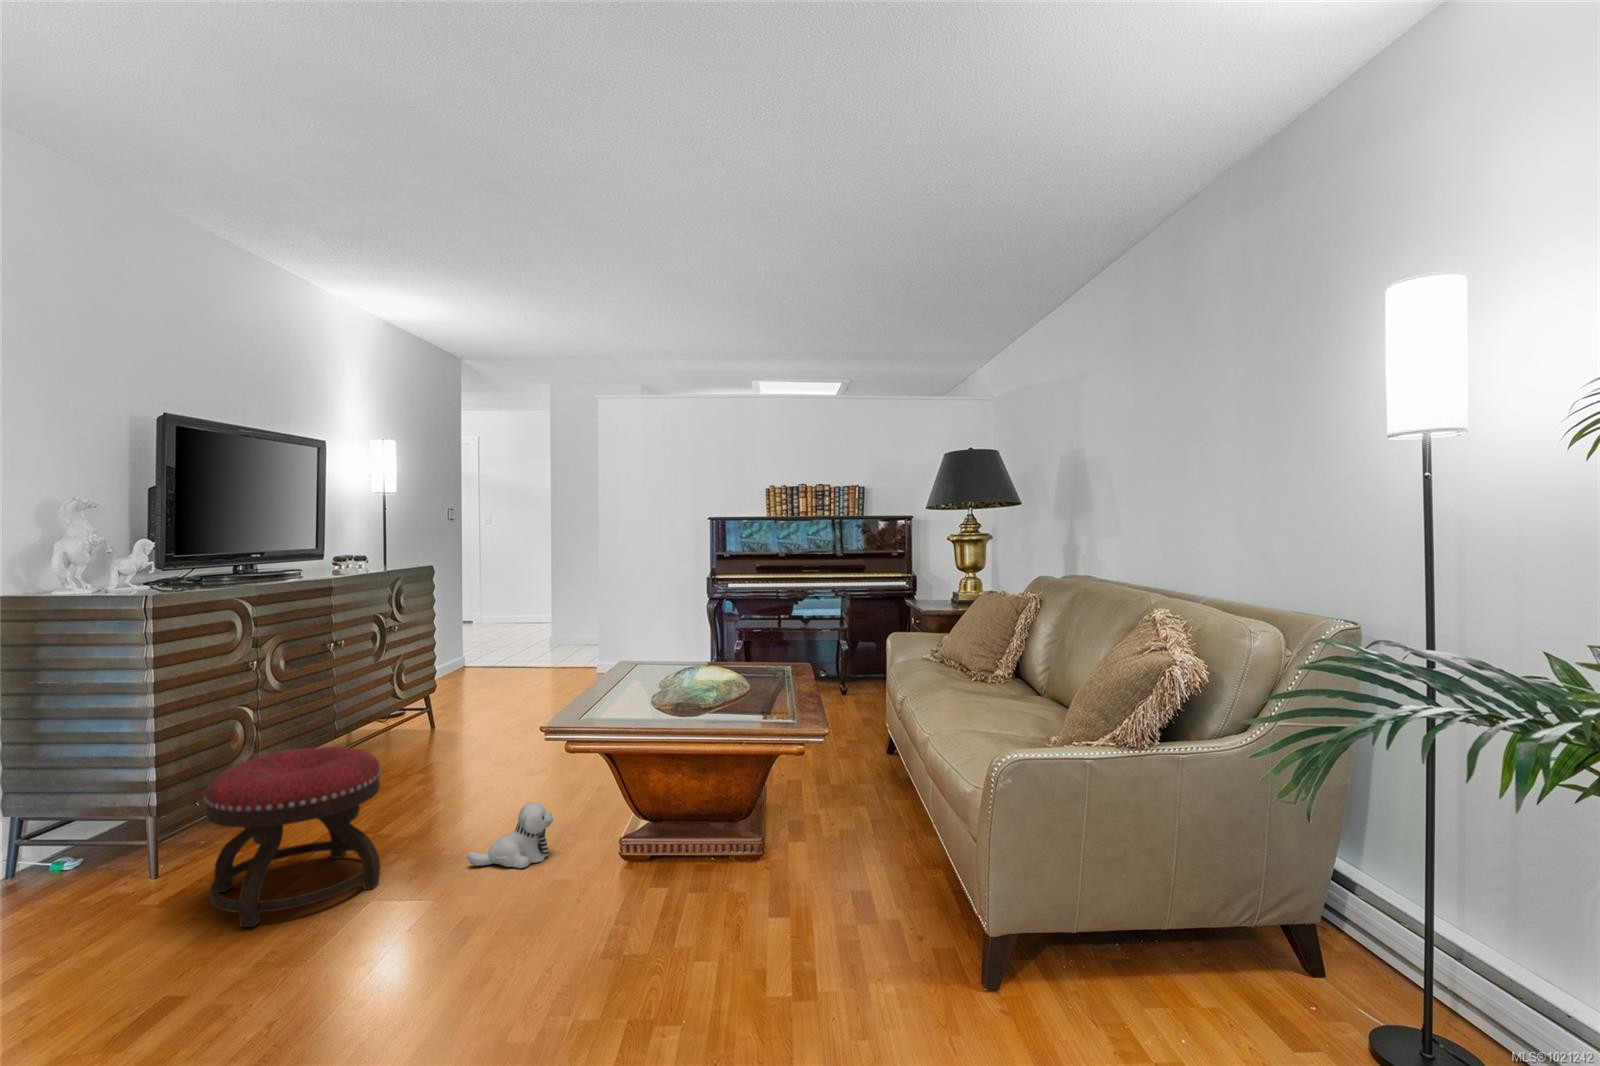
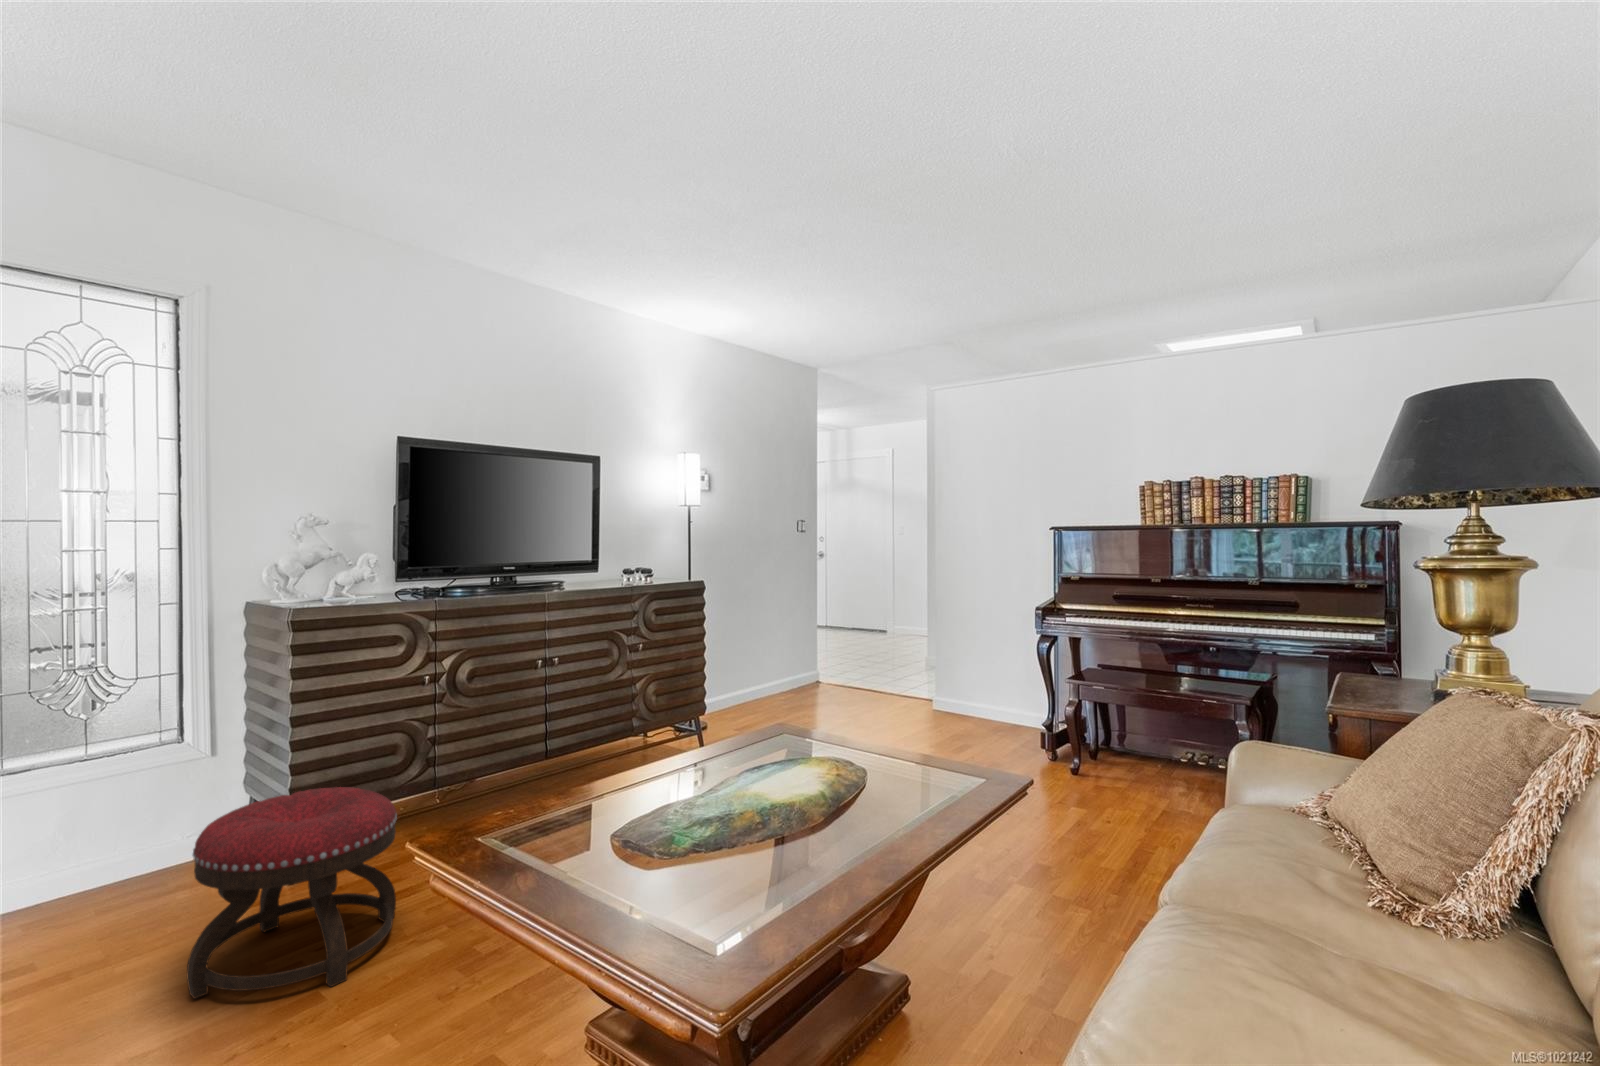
plush toy: present [467,802,553,868] -> none [431,926,532,1025]

